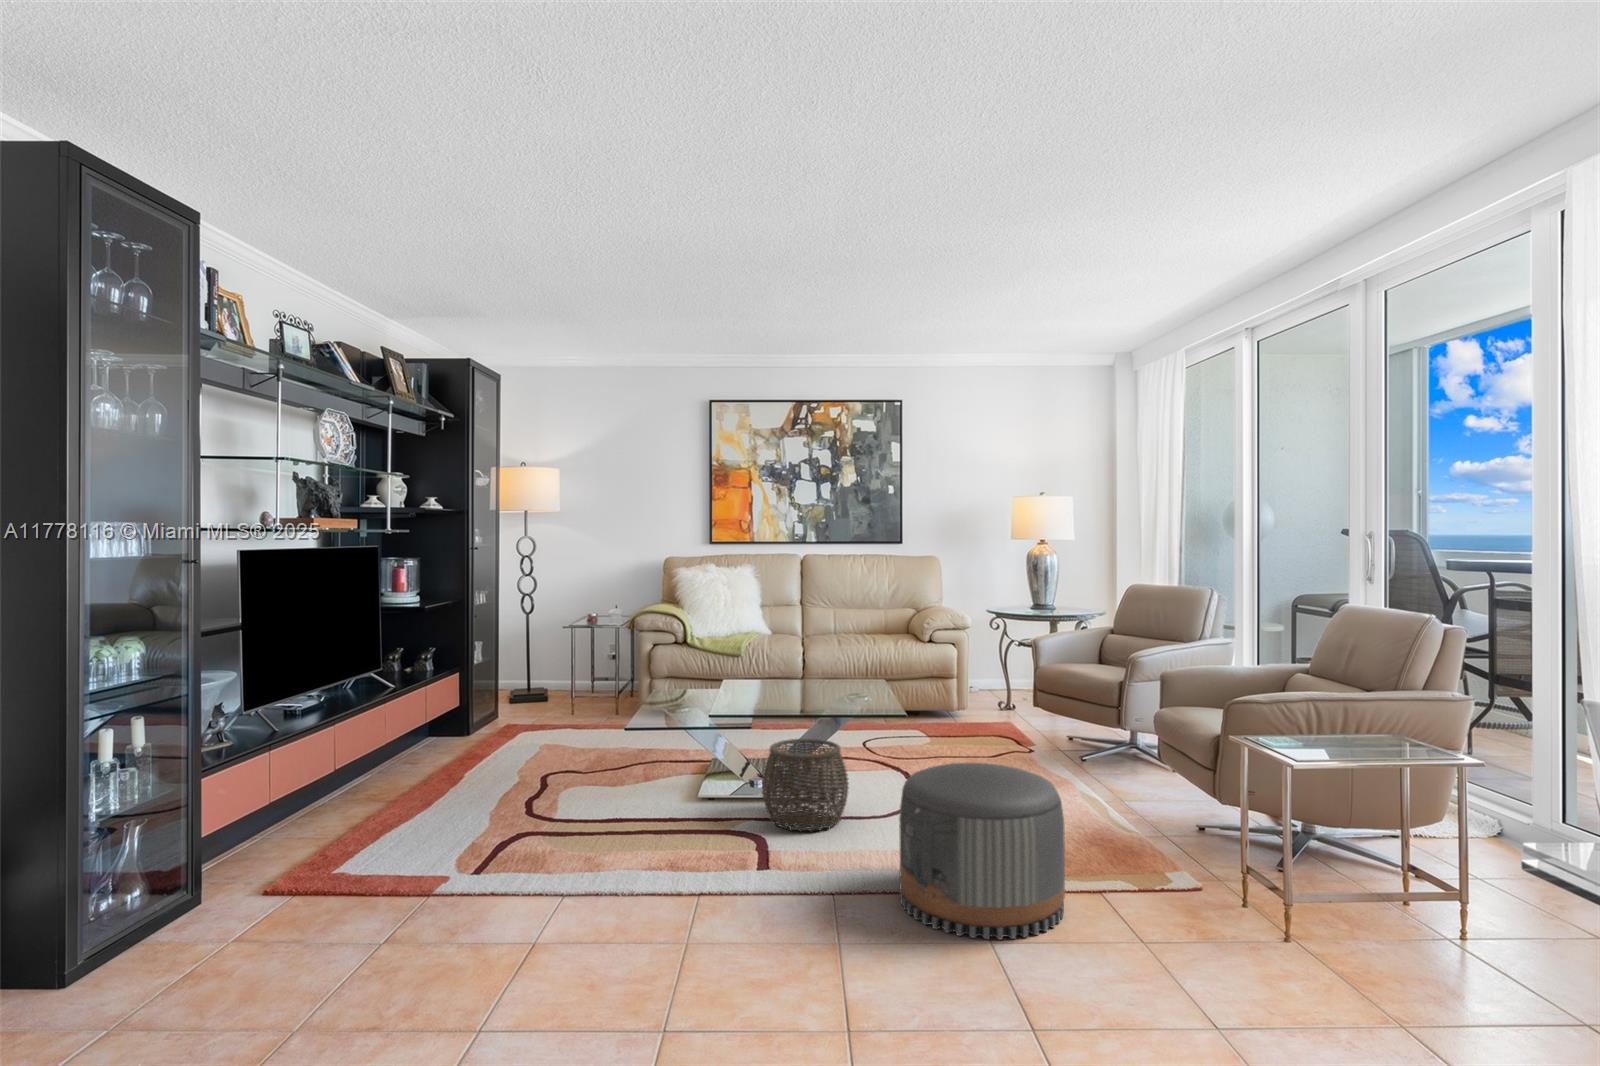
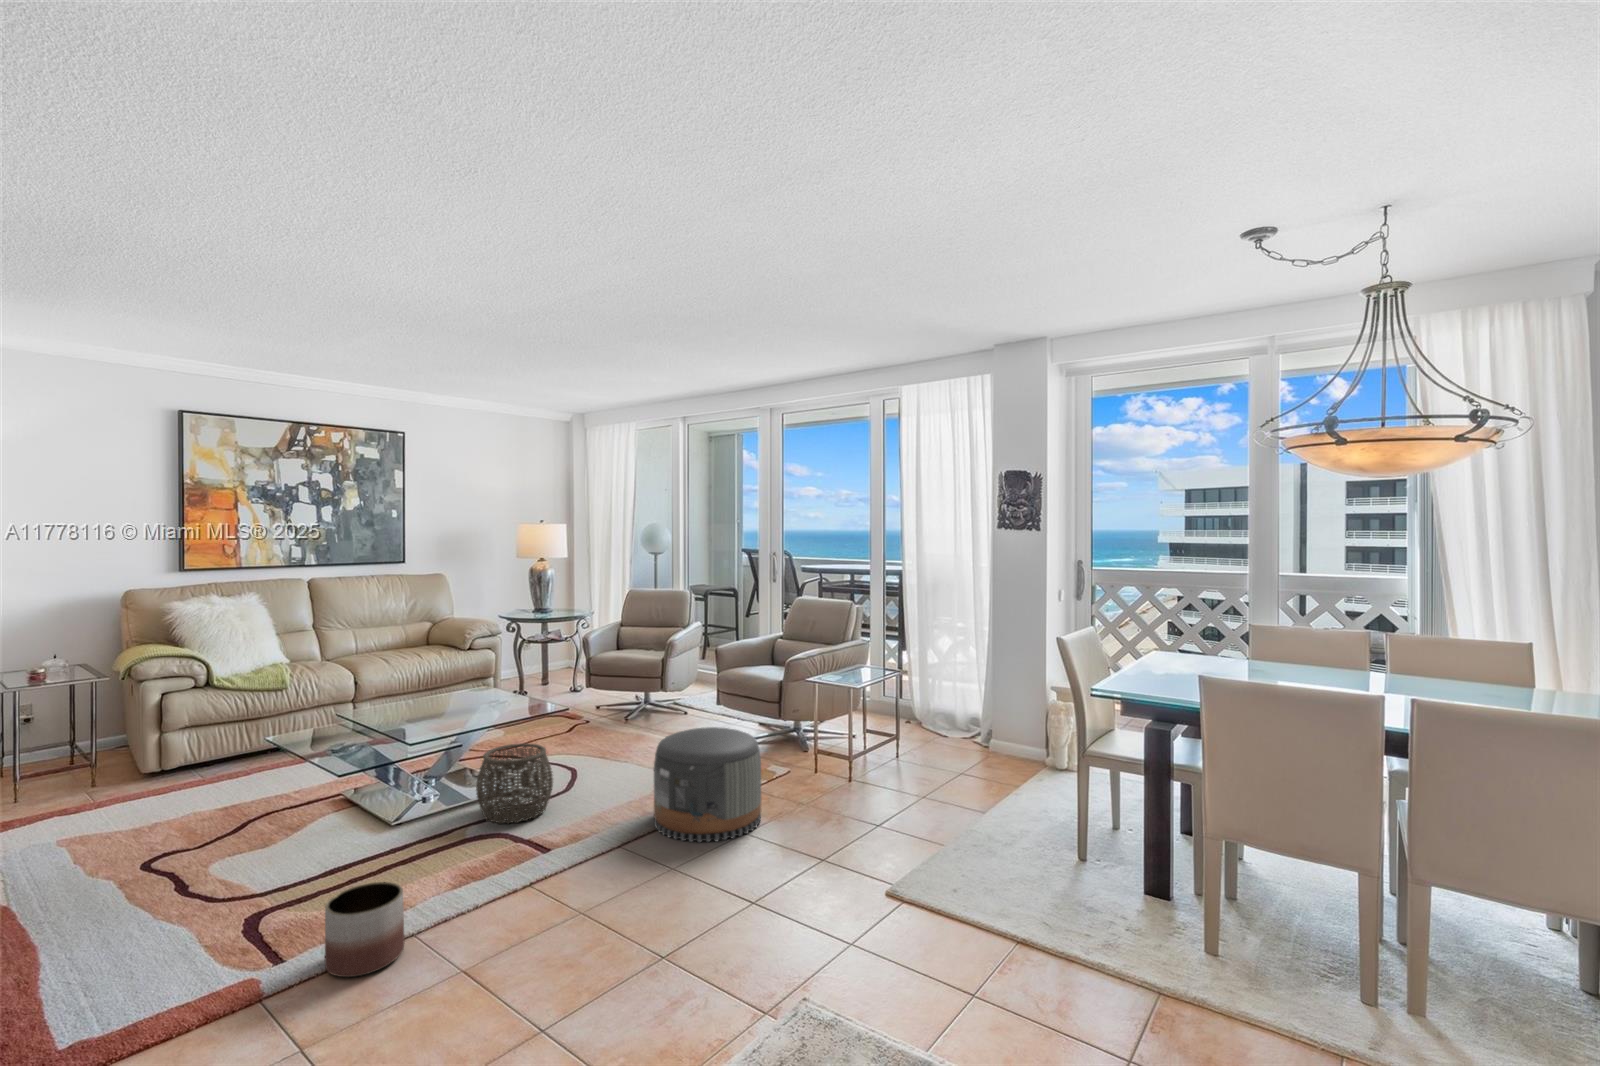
planter: none [468,826,542,913] -> present [325,882,404,977]

